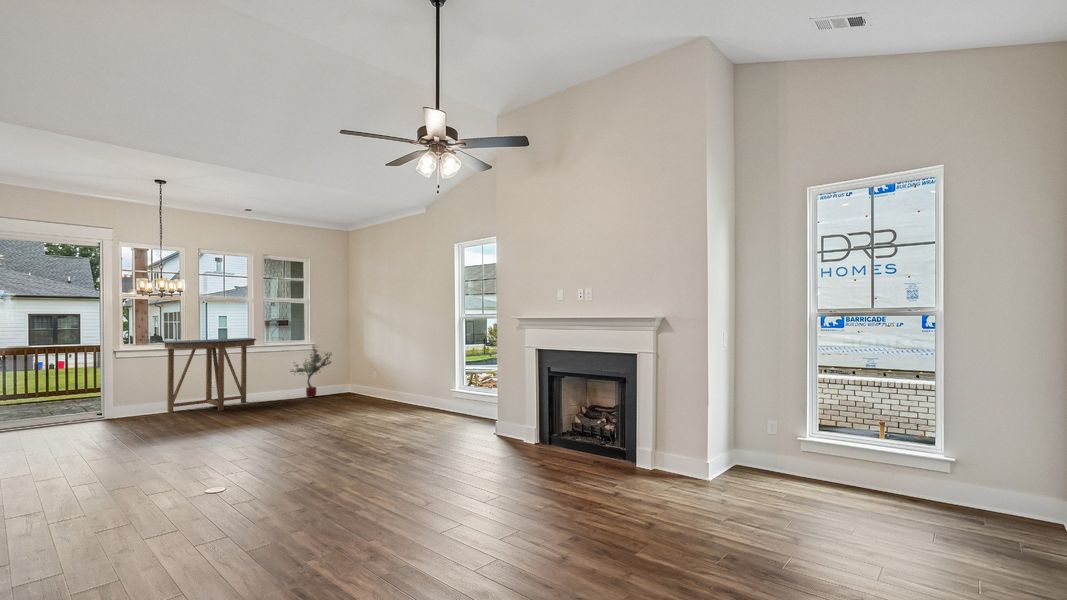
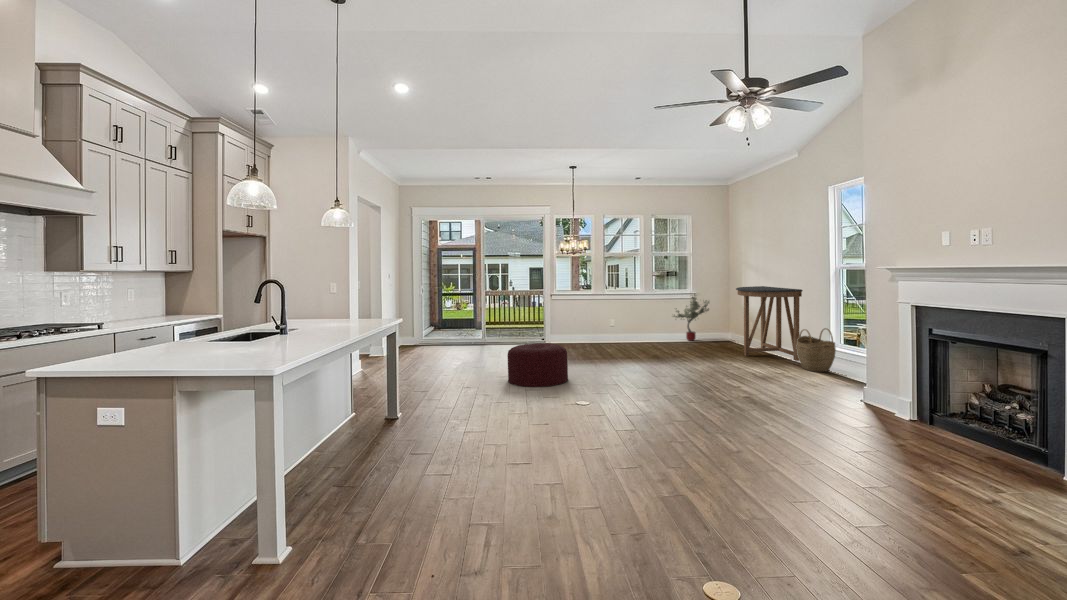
console table: present [163,338,256,412] -> present [736,286,803,361]
woven basket: none [428,373,461,415] -> present [796,328,836,372]
ottoman: none [66,415,172,481] -> present [507,343,568,387]

